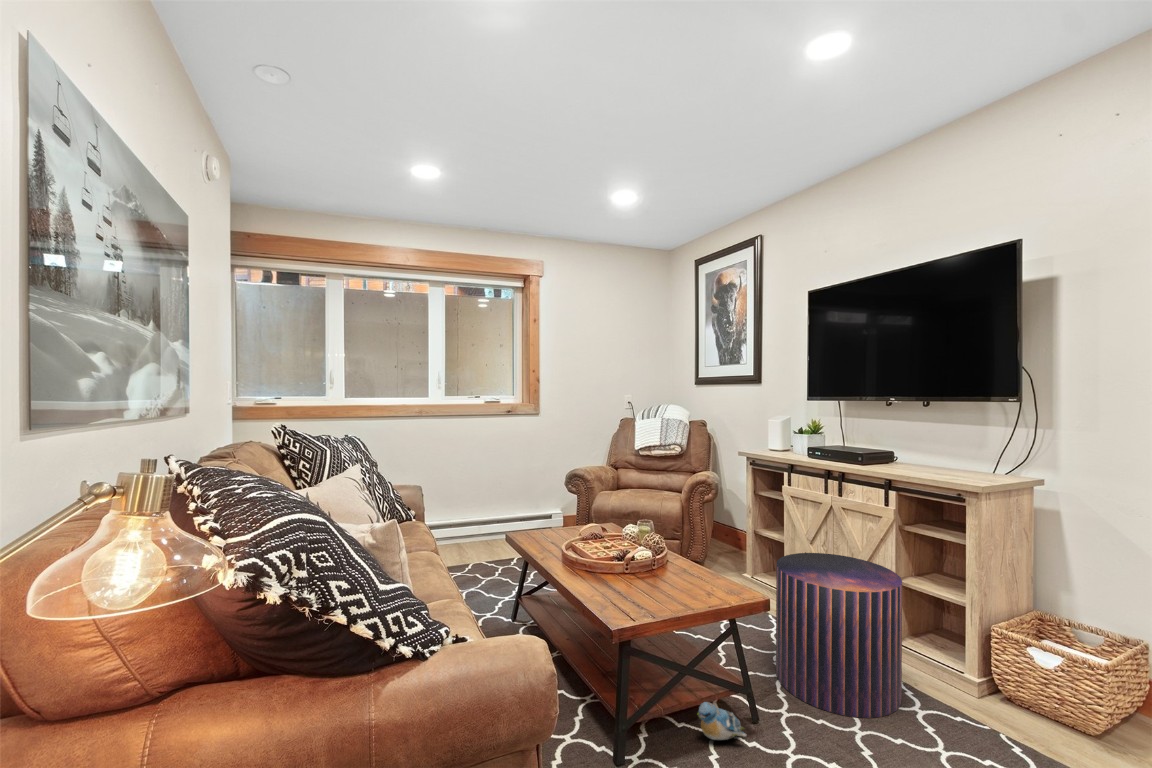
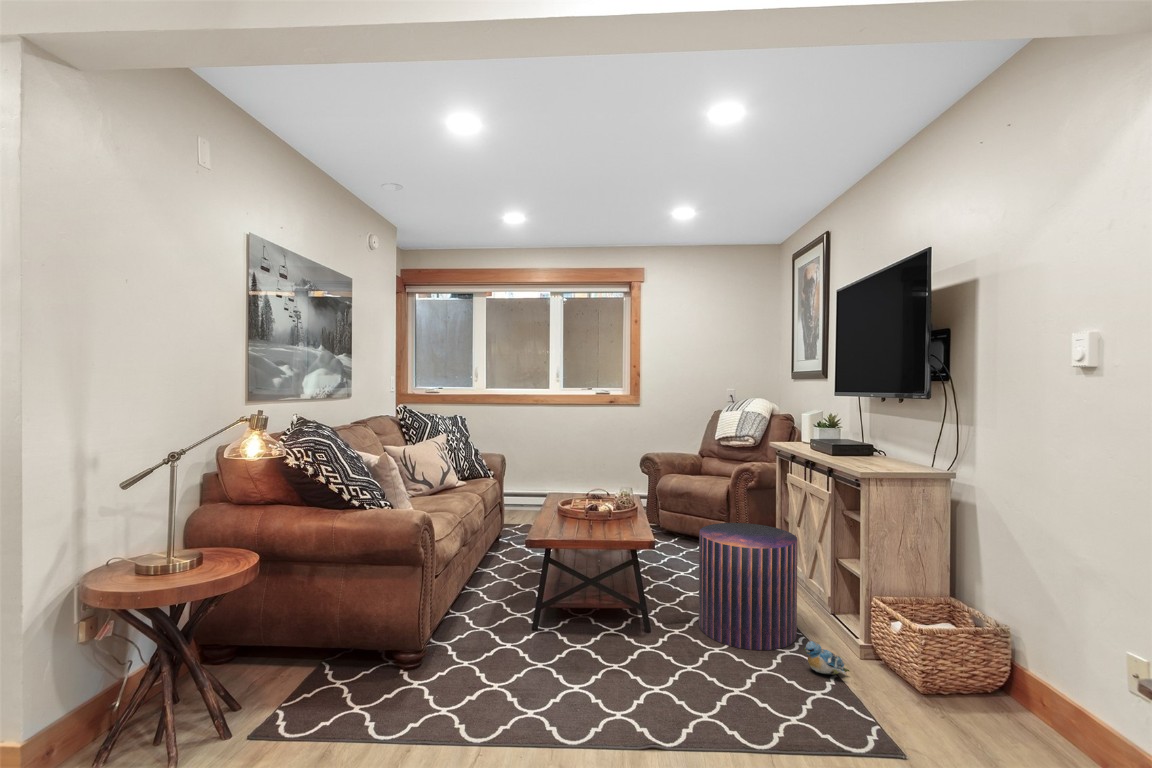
plush toy: present [697,702,746,740] -> present [804,641,849,675]

